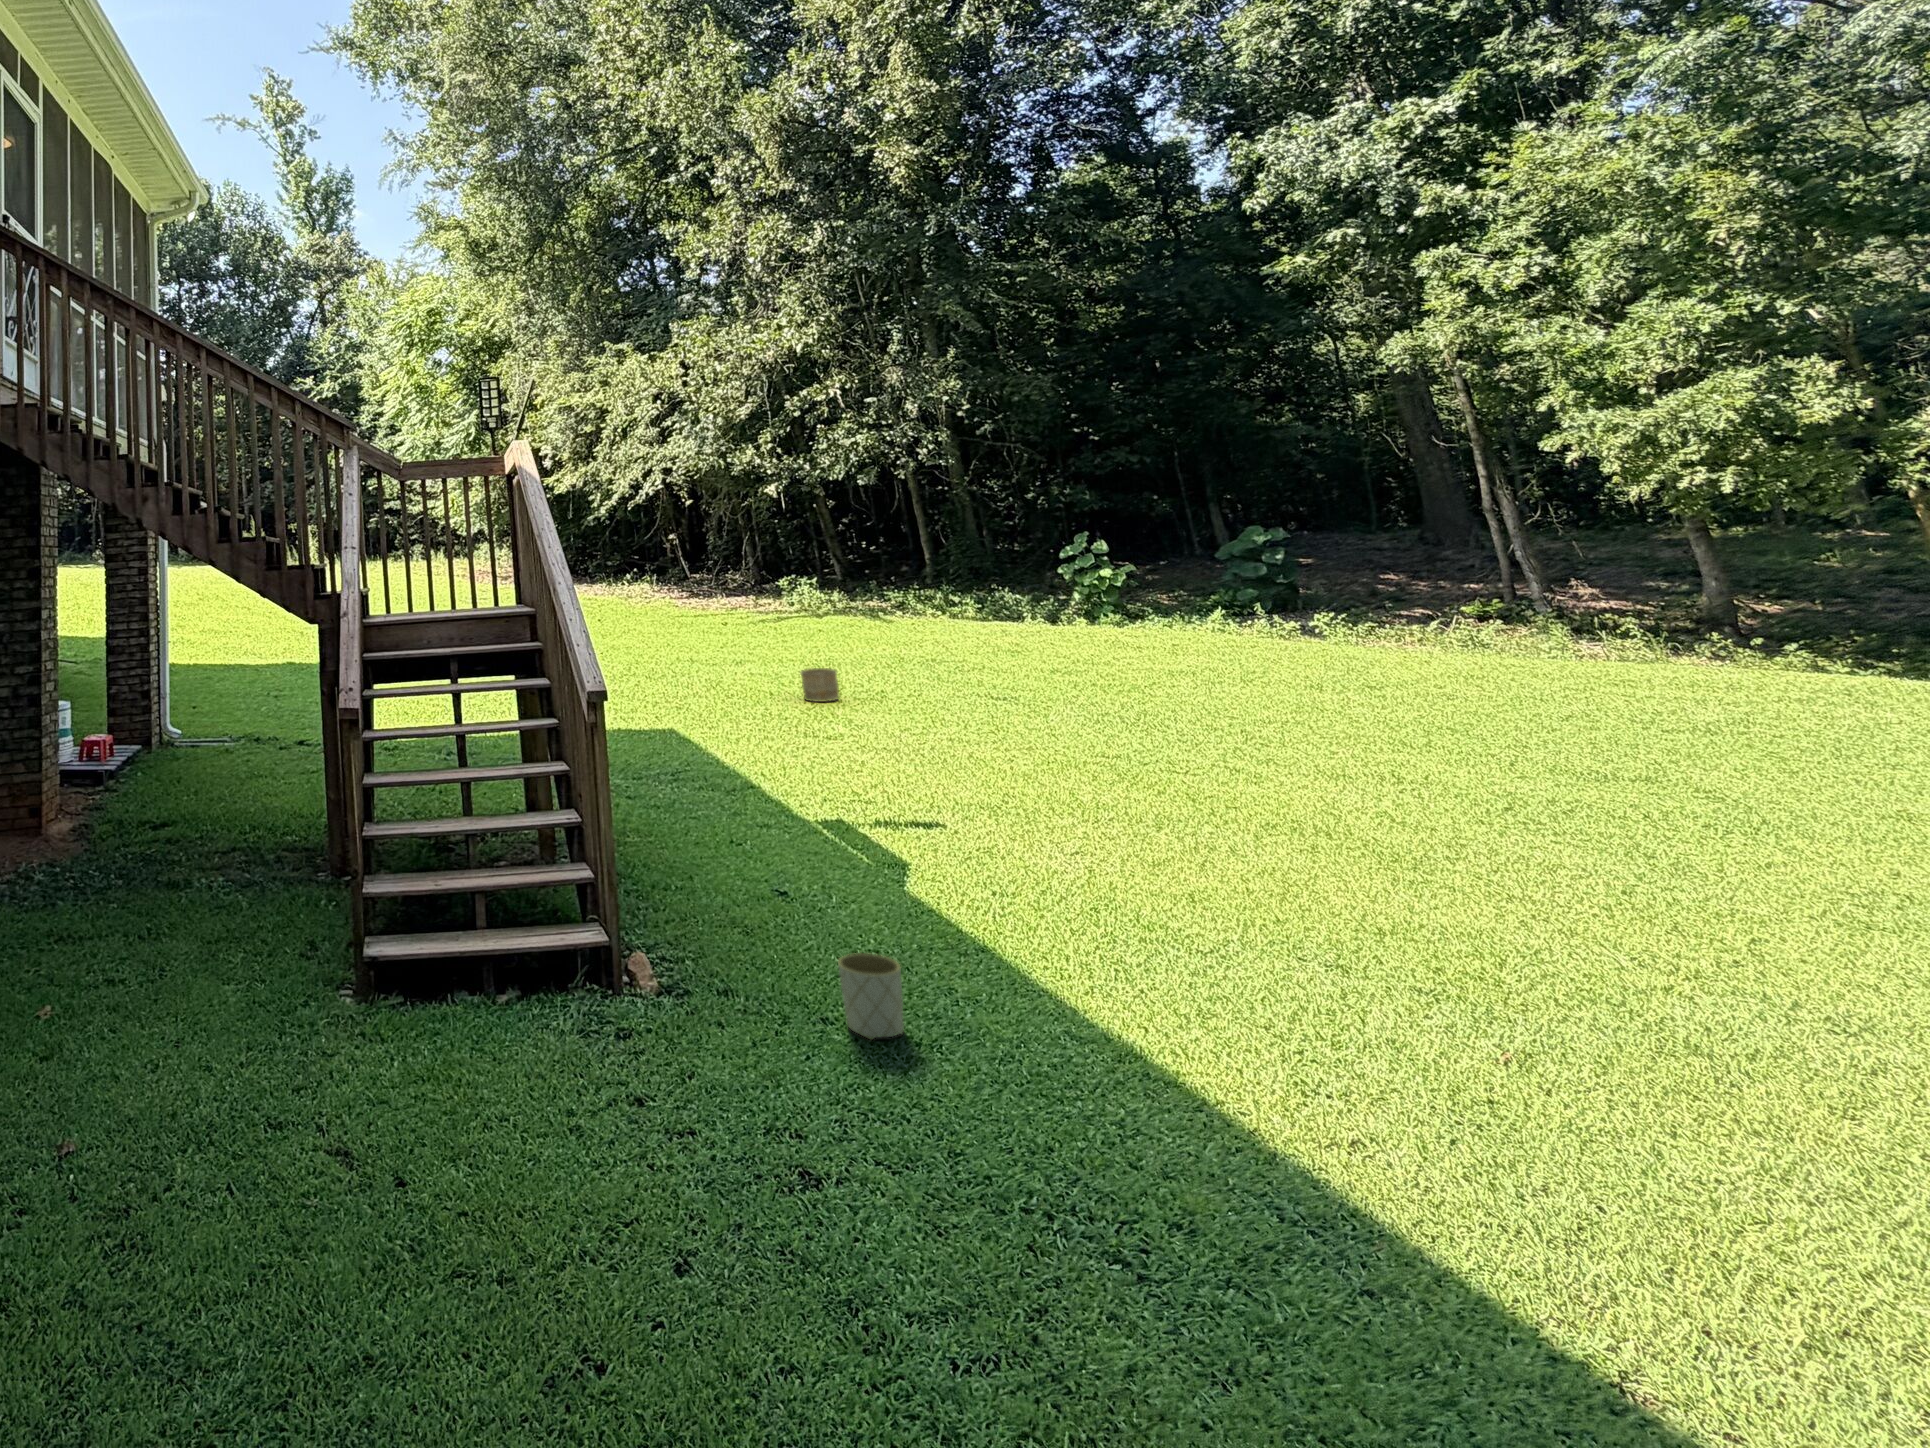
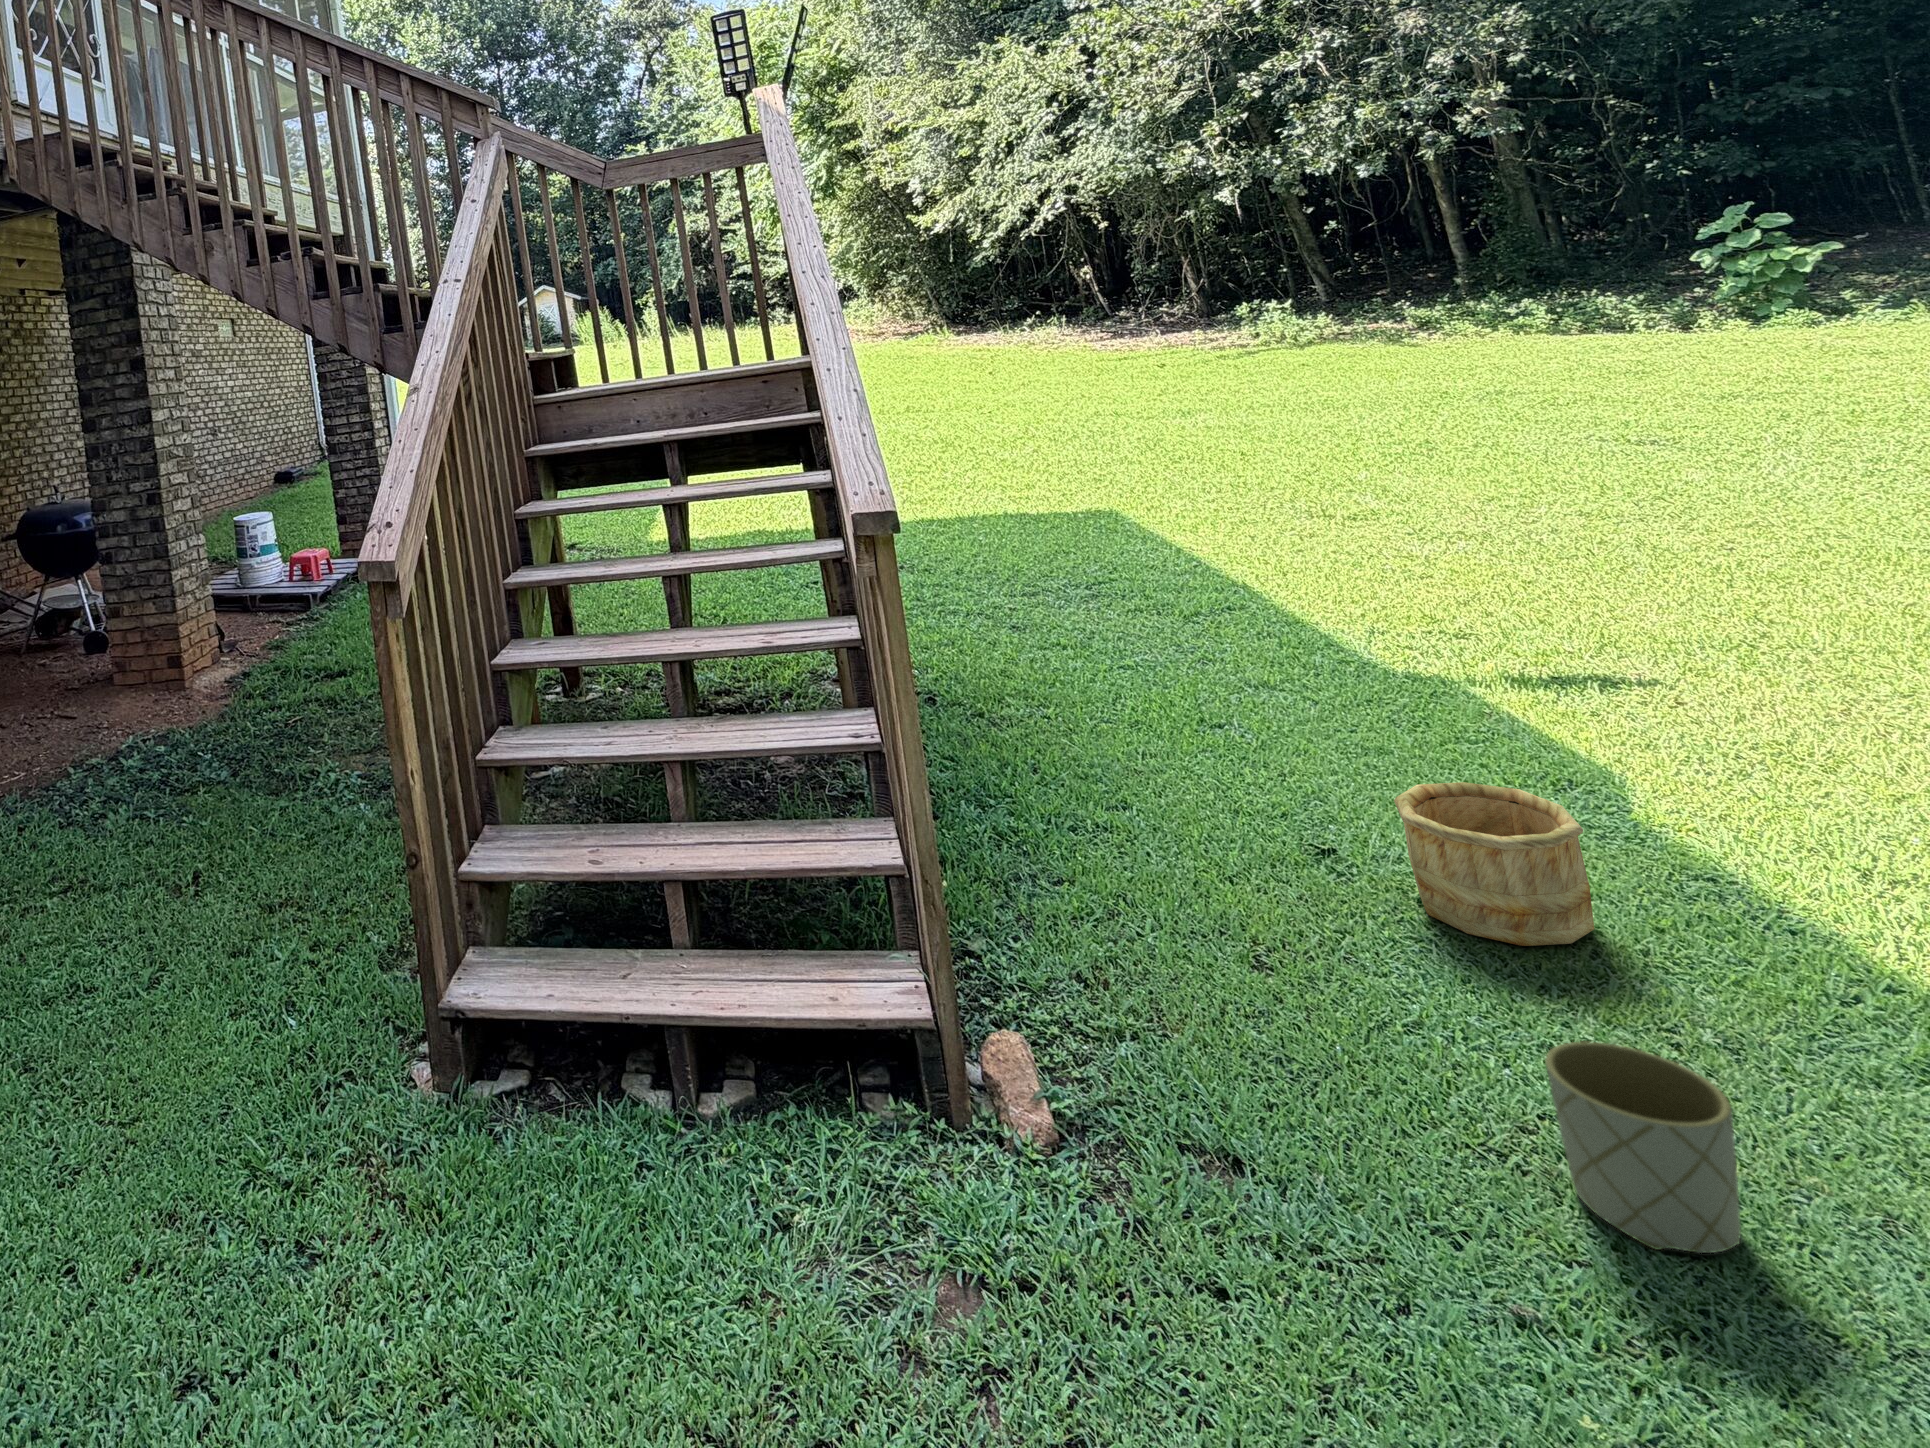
wooden bucket: present [800,668,839,702] -> present [1394,782,1594,946]

